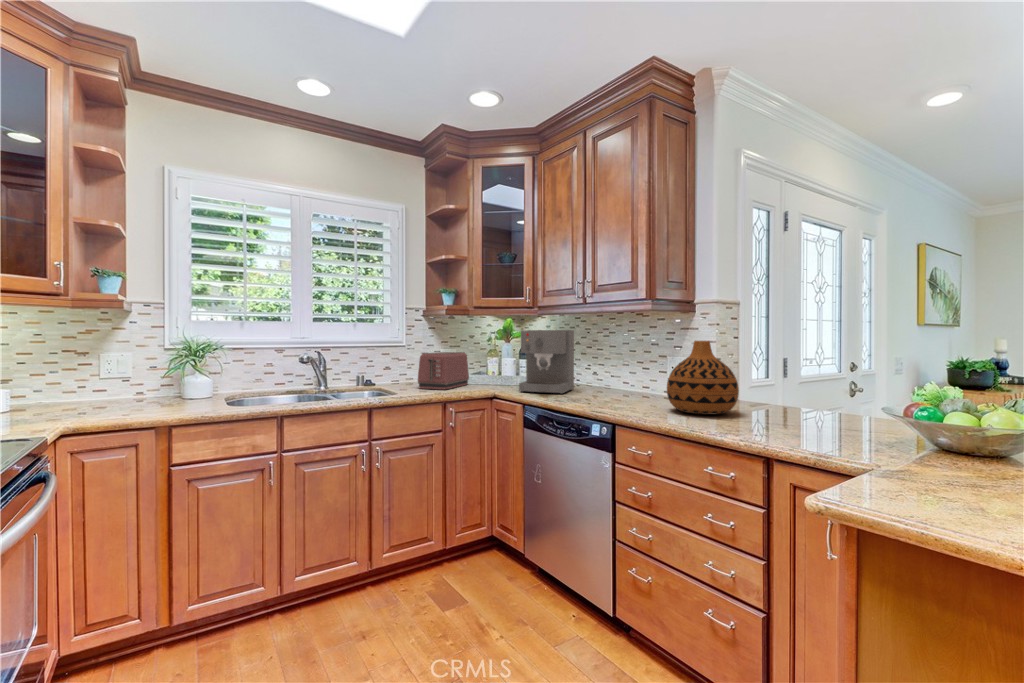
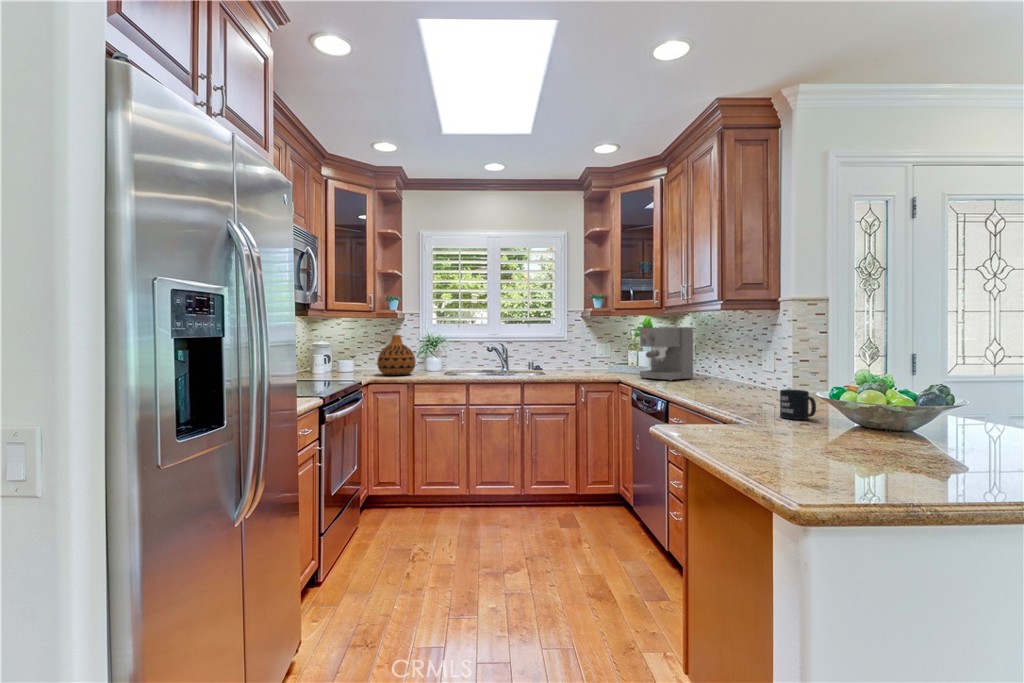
vase: present [667,341,739,414] -> present [377,335,416,375]
toaster: present [418,352,469,390] -> none [570,346,615,374]
mug: none [837,410,896,450] -> present [780,389,816,420]

